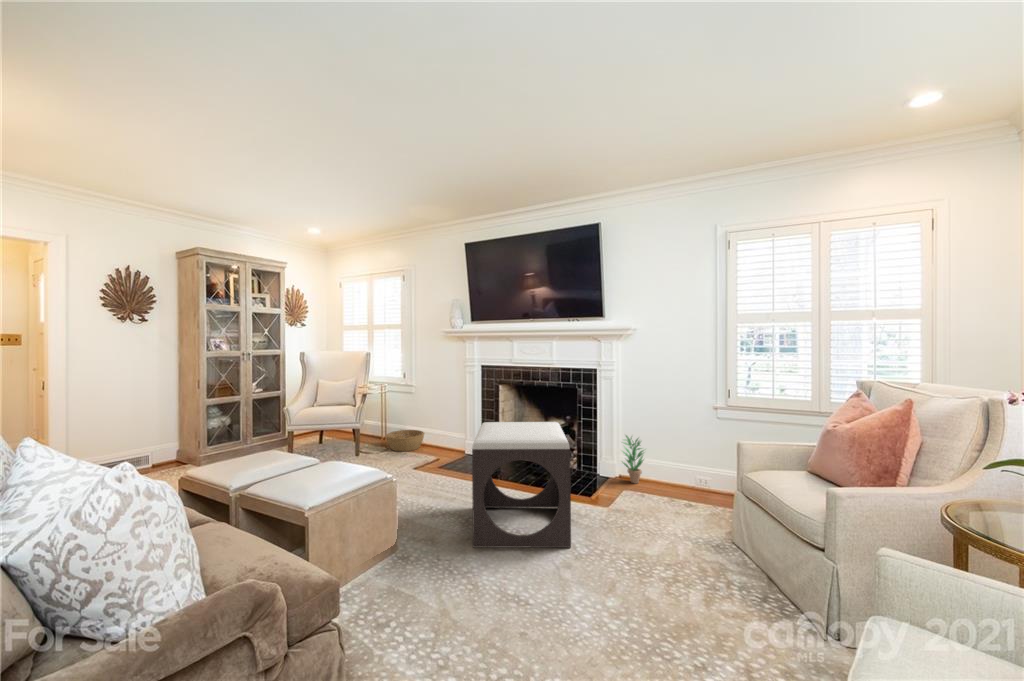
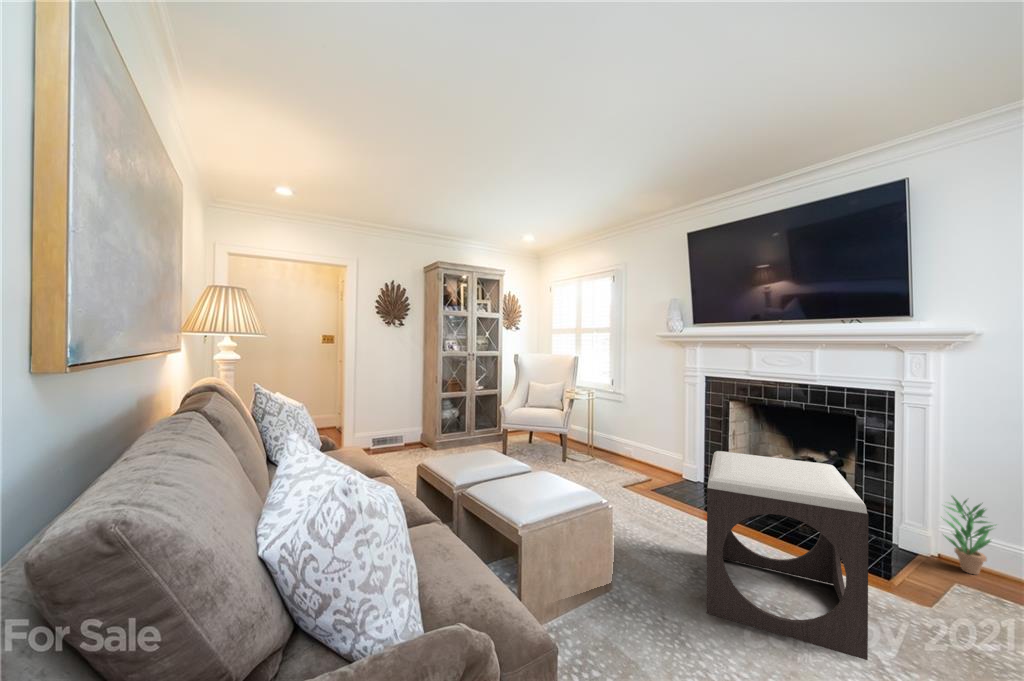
basket: present [386,430,424,451] -> none [593,440,635,464]

